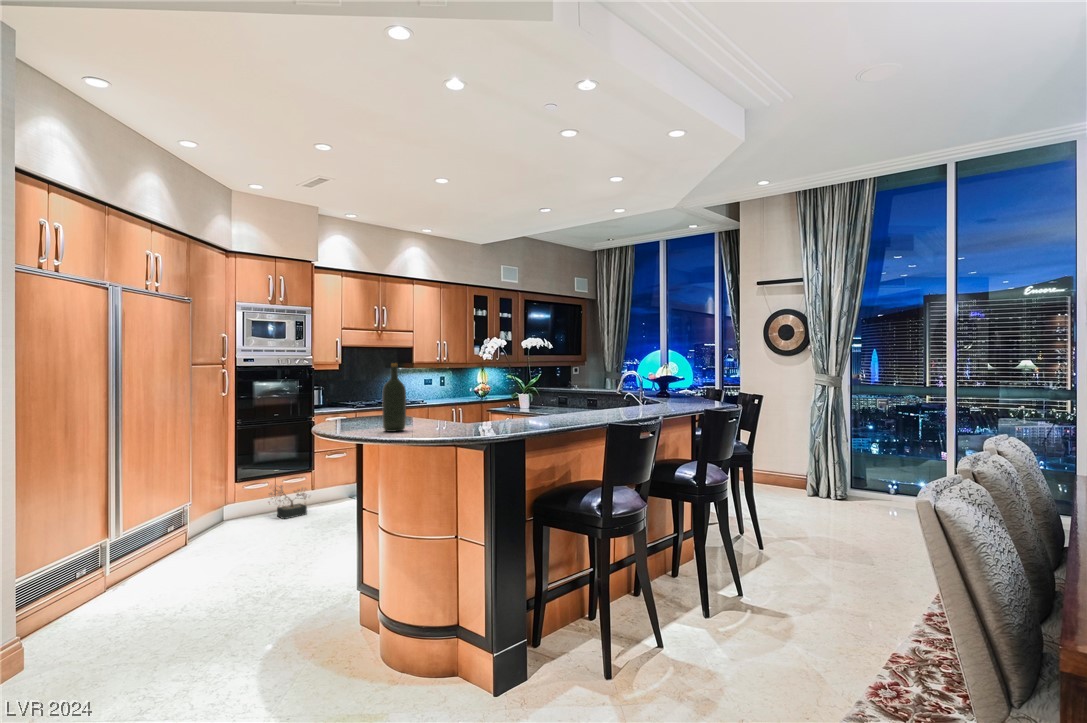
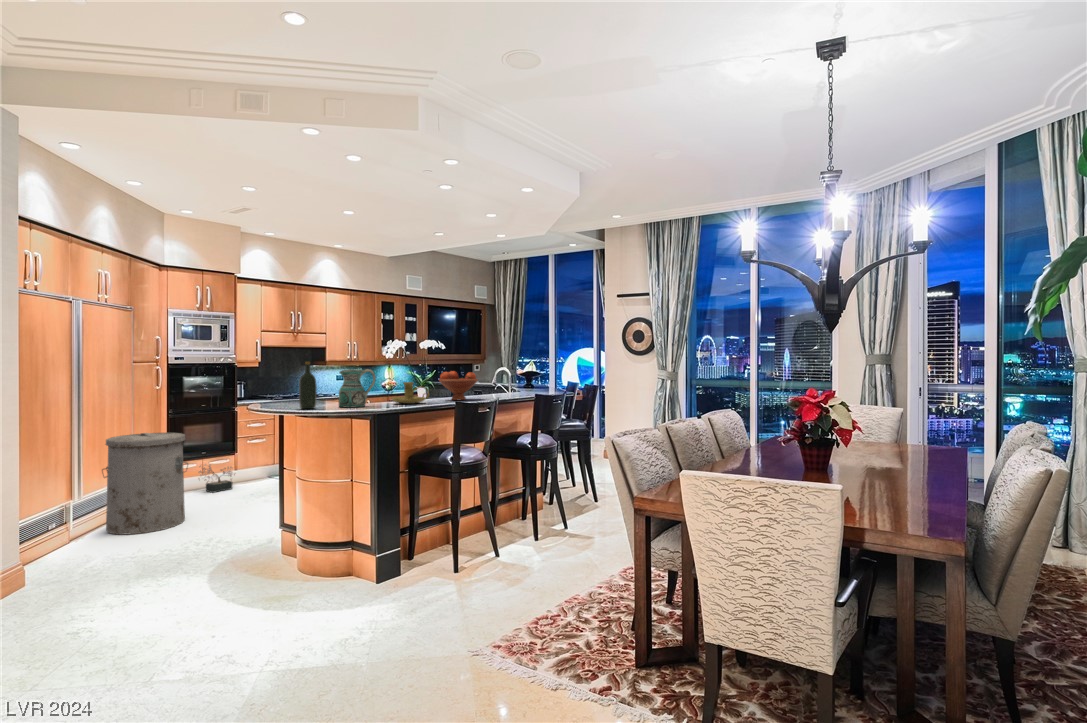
ceramic pitcher: none [436,374,487,429] -> present [339,369,376,408]
fruit bowl: none [567,376,621,417] -> present [439,371,478,400]
candle holder: none [507,392,557,423] -> present [392,382,429,404]
trash can: none [150,450,251,581] -> present [102,433,188,535]

